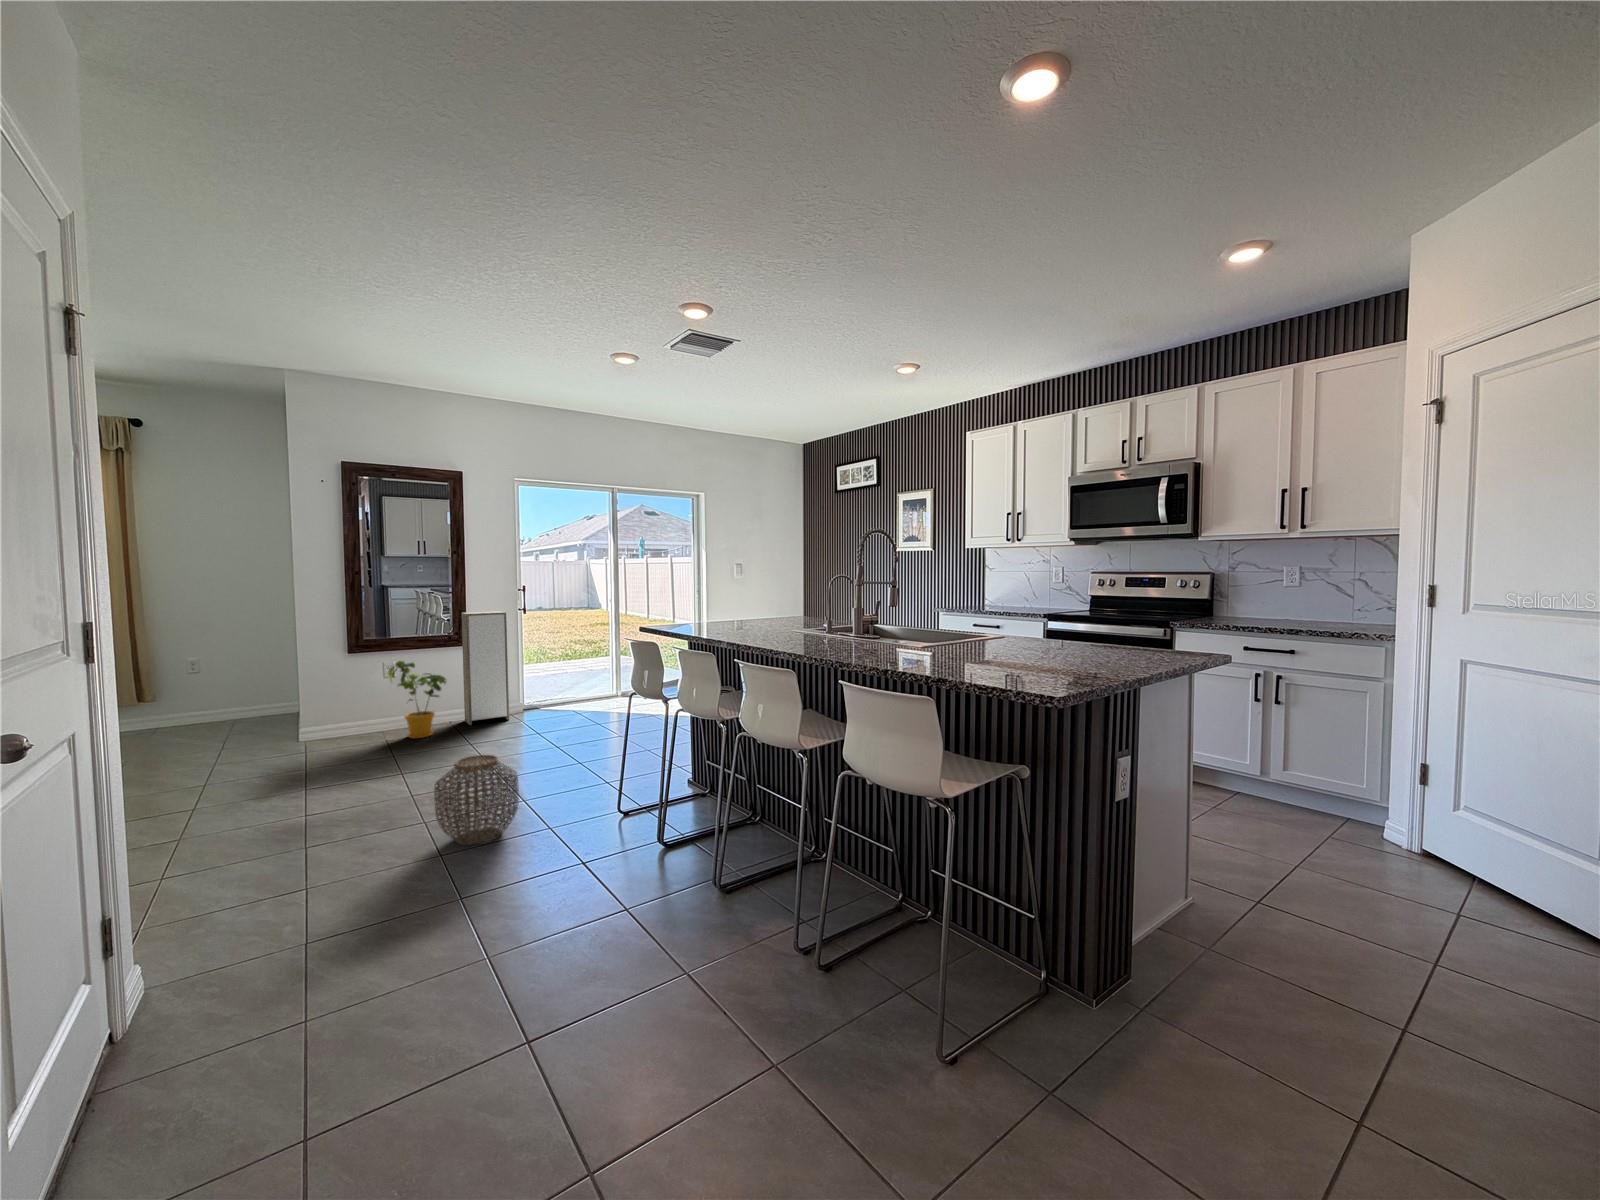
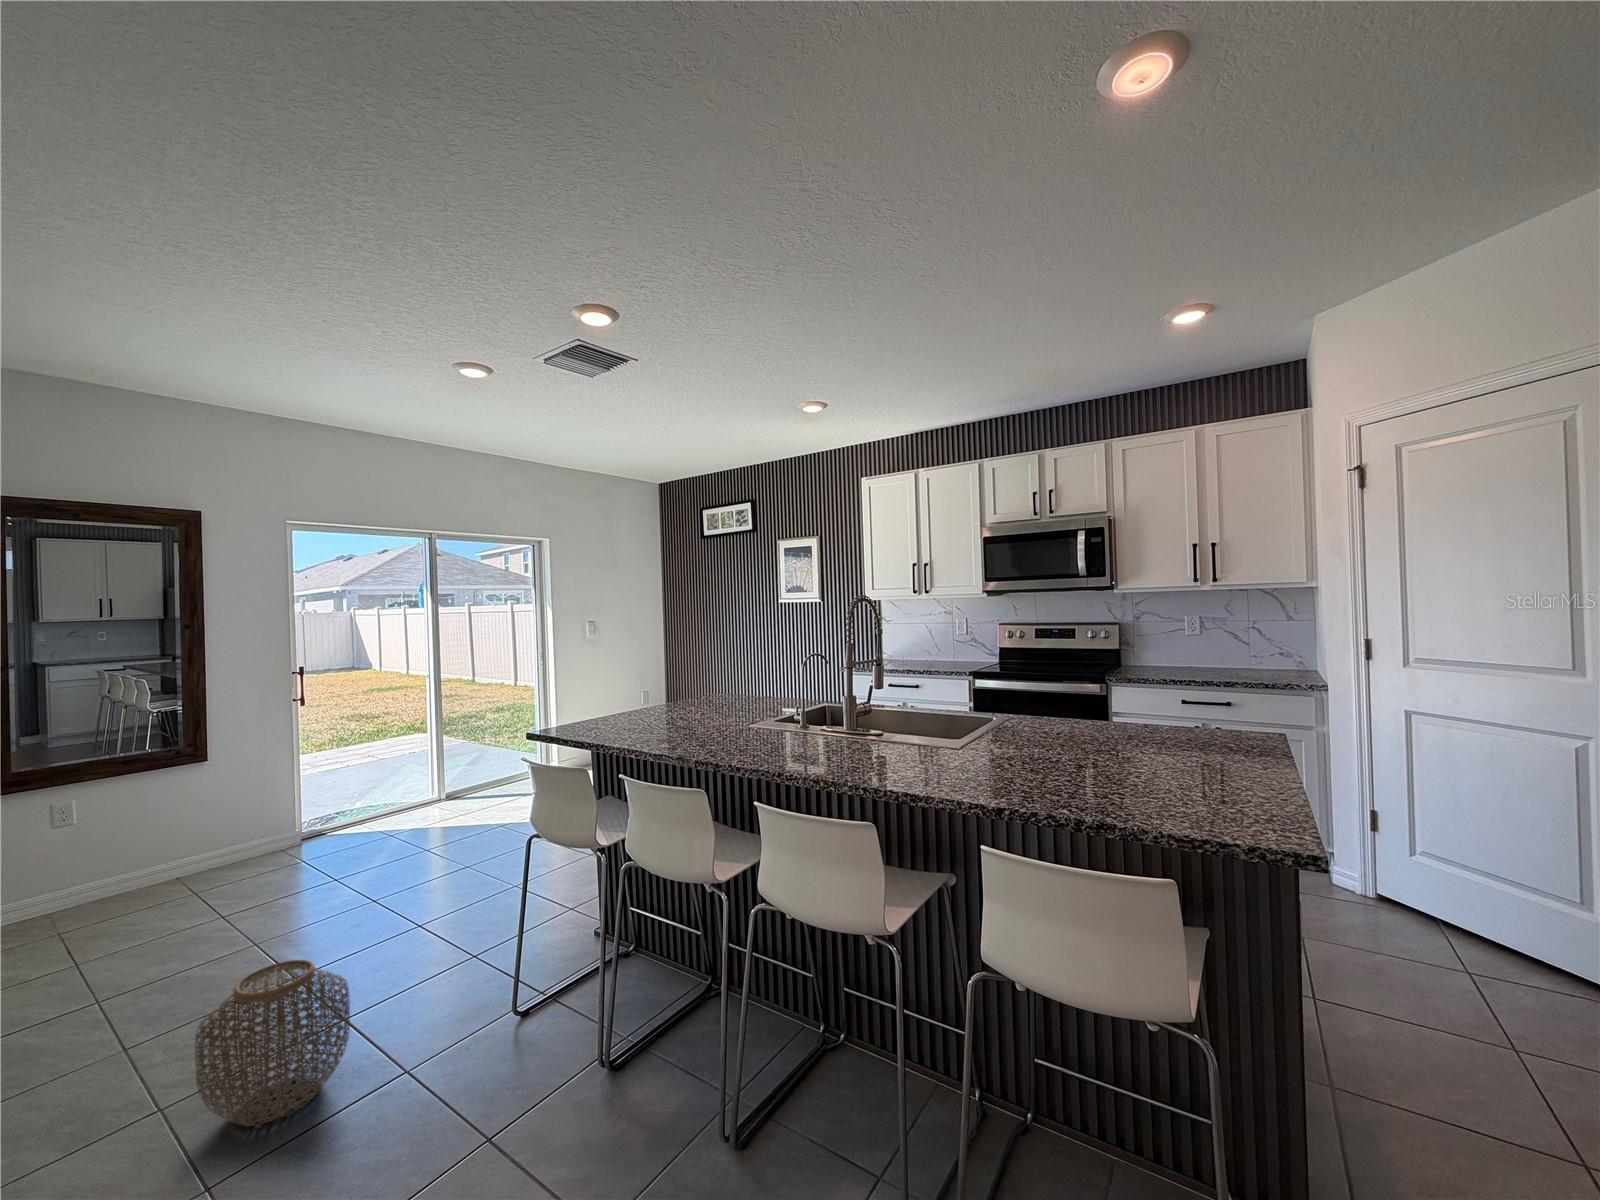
storage cabinet: present [462,611,509,725] -> none [200,705,280,876]
house plant: present [388,661,446,738] -> none [67,796,177,914]

